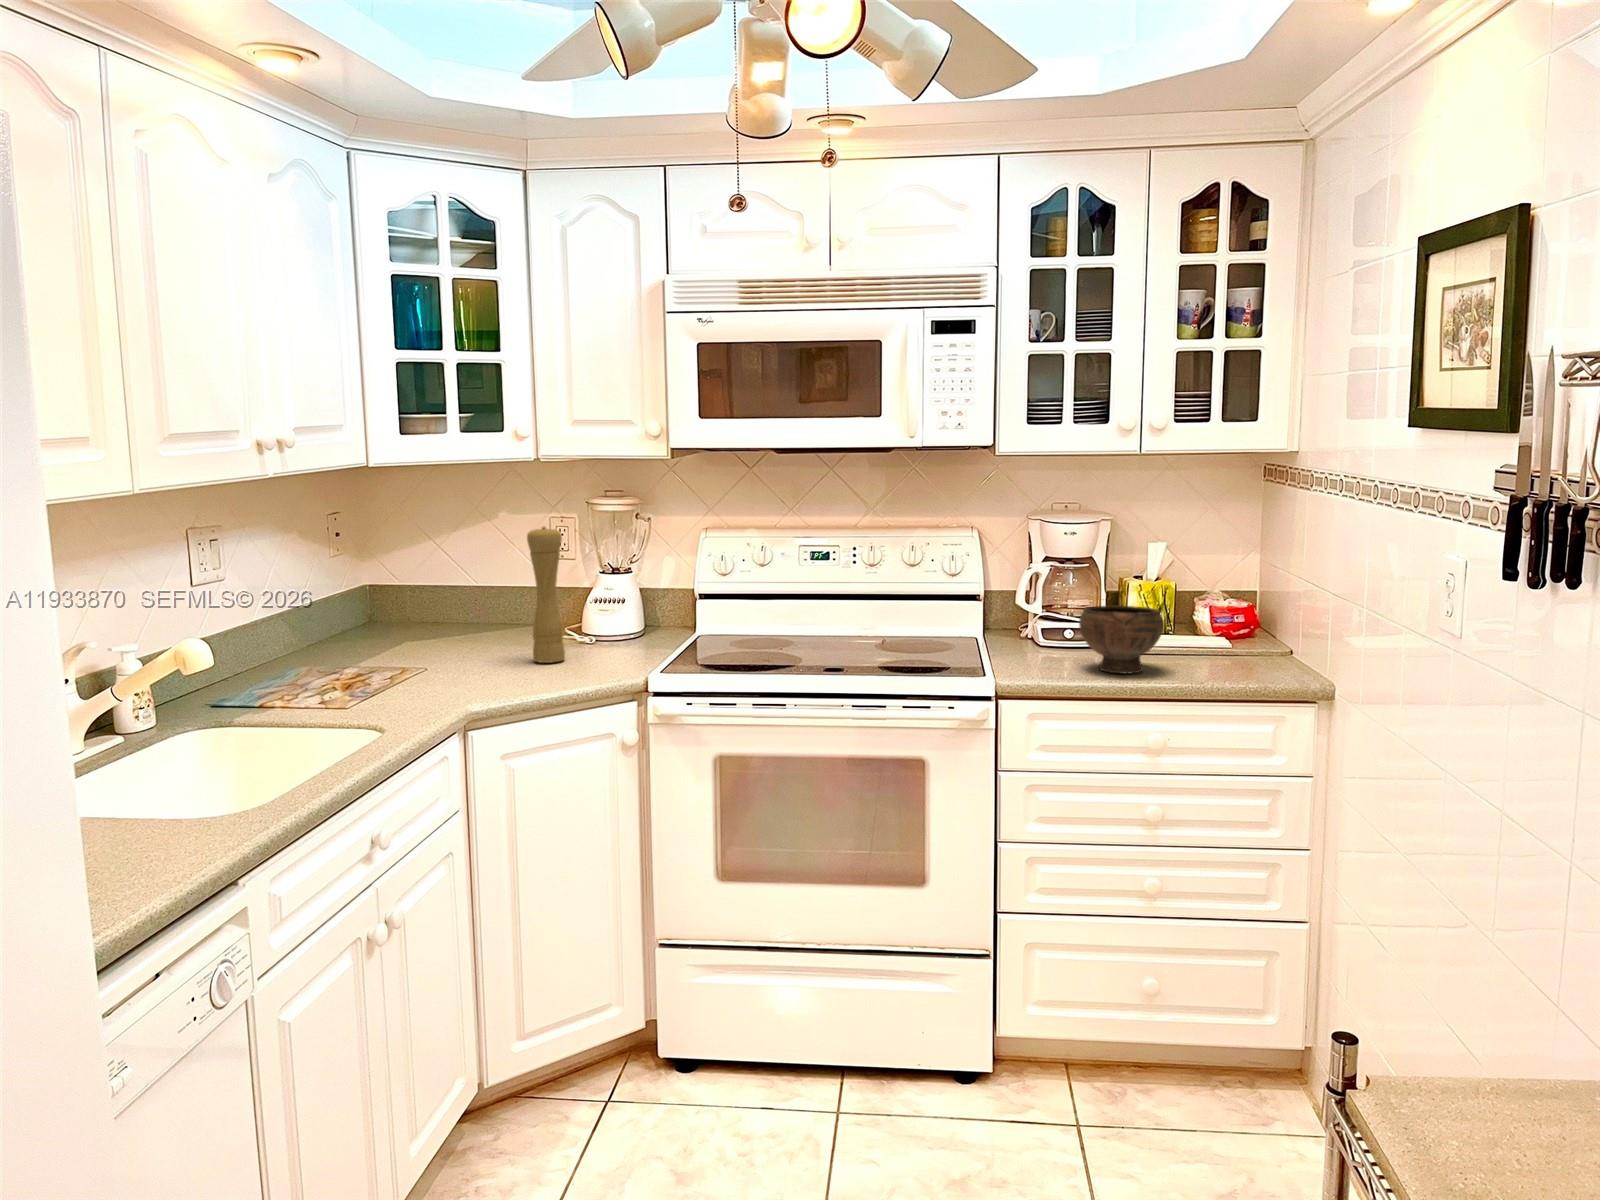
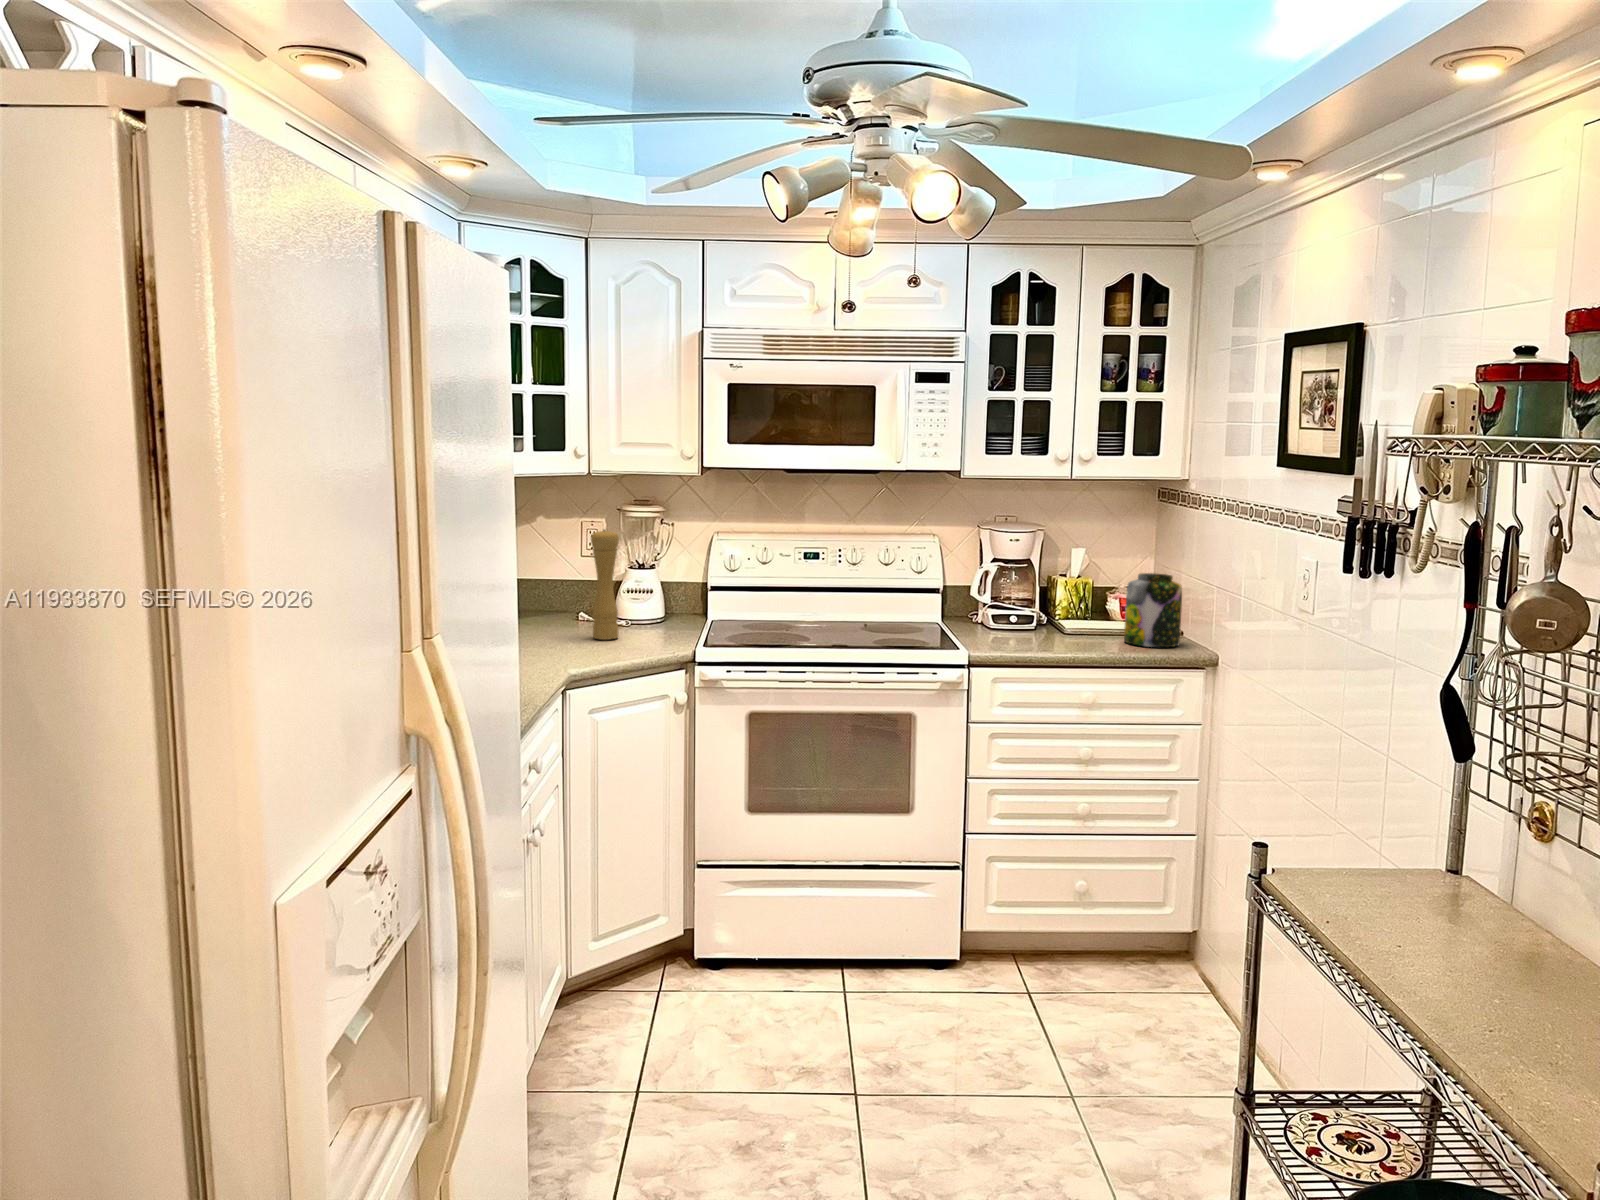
jar: none [1210,575,1287,672] -> present [1124,573,1182,647]
bowl: present [1079,606,1164,674] -> none [1028,596,1092,648]

